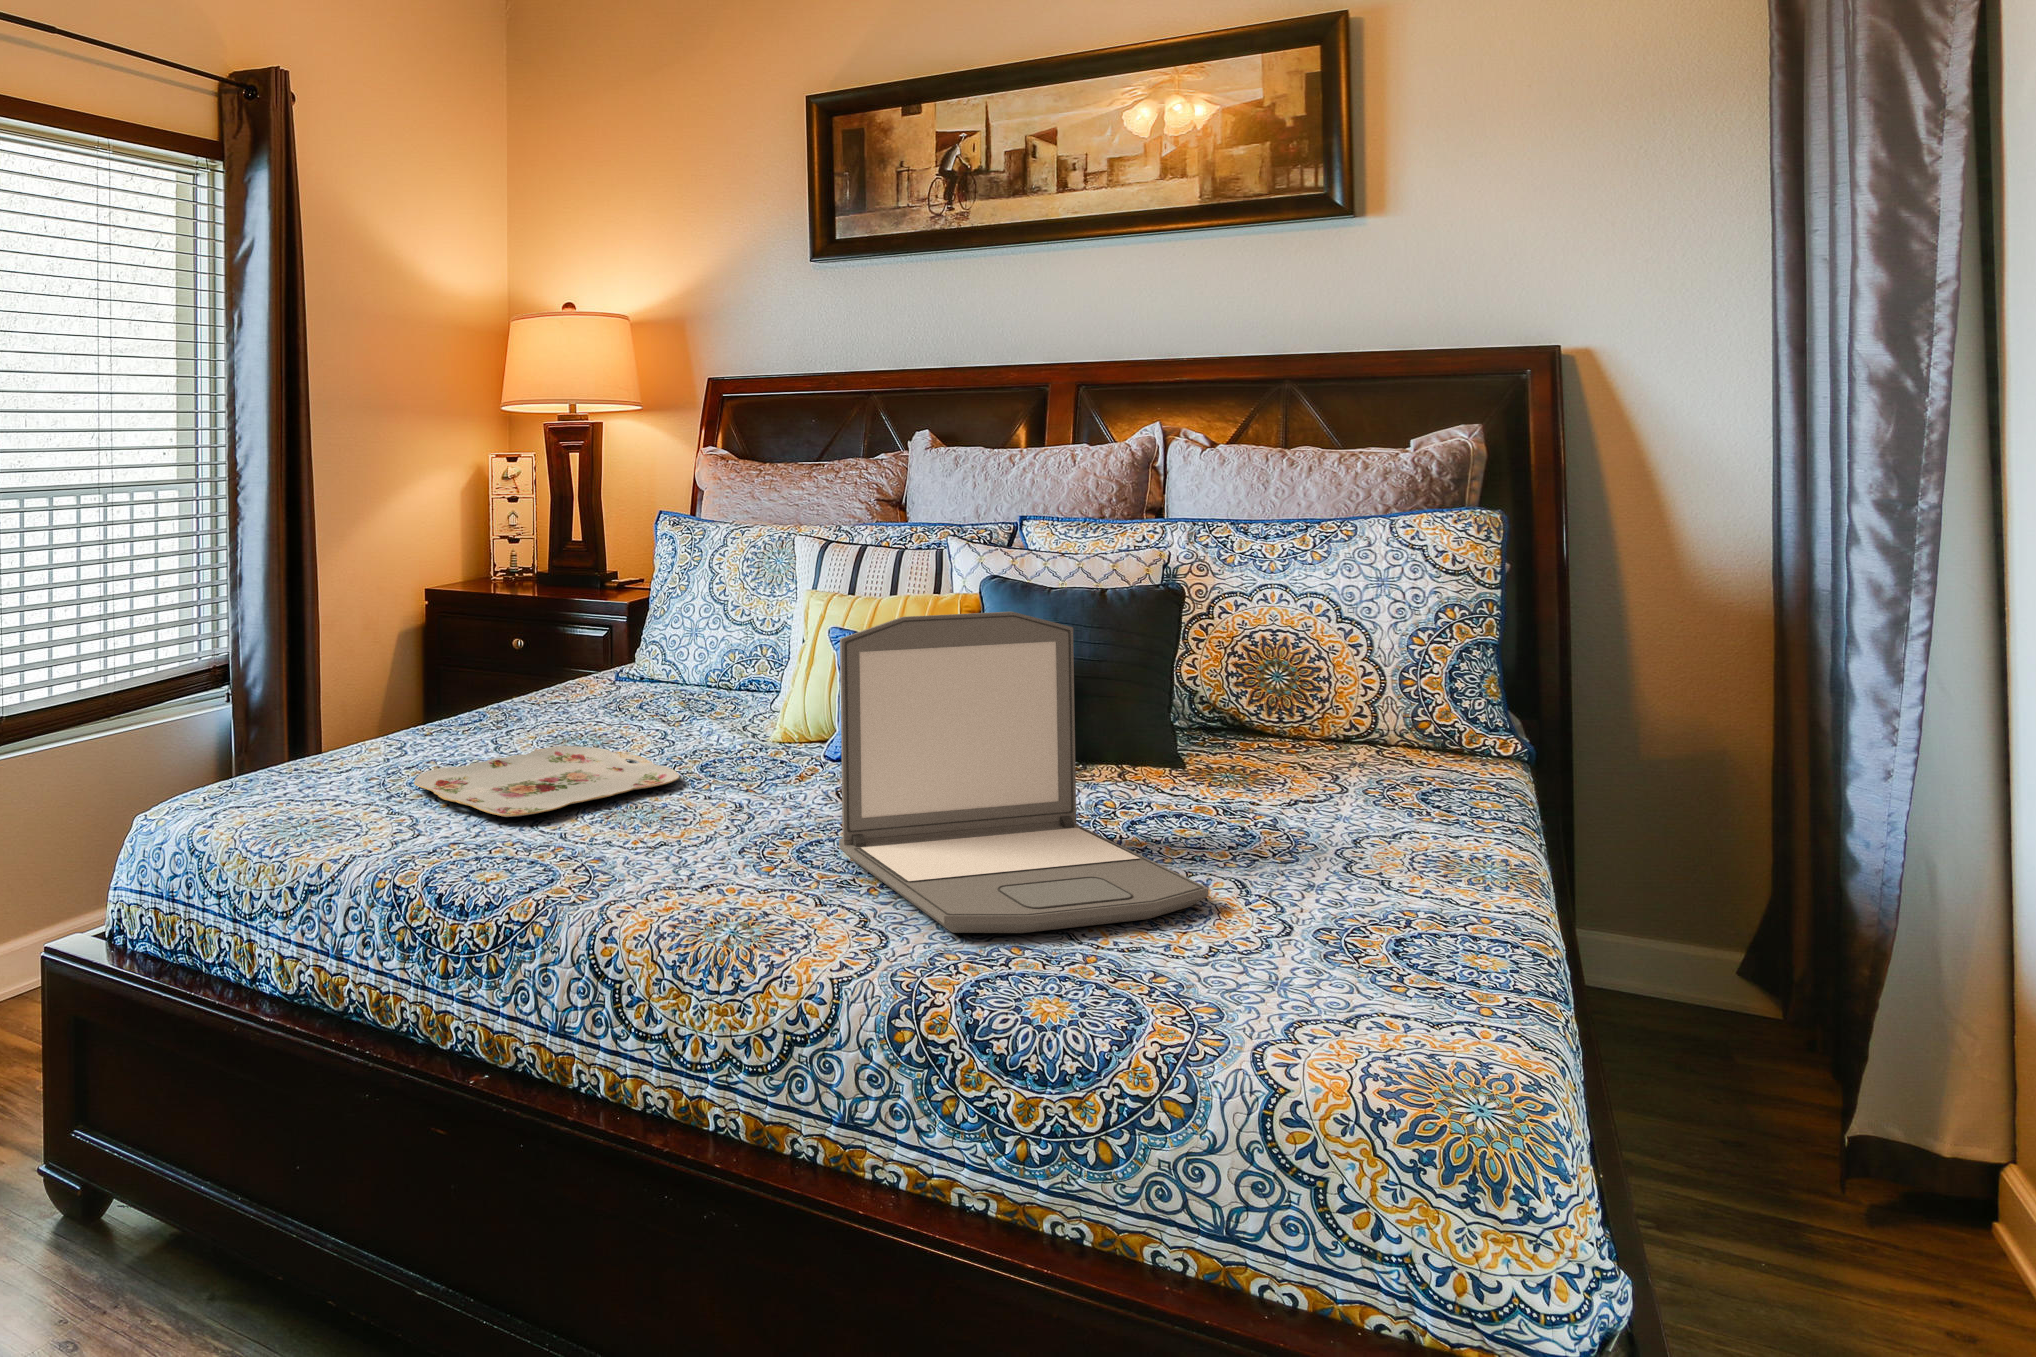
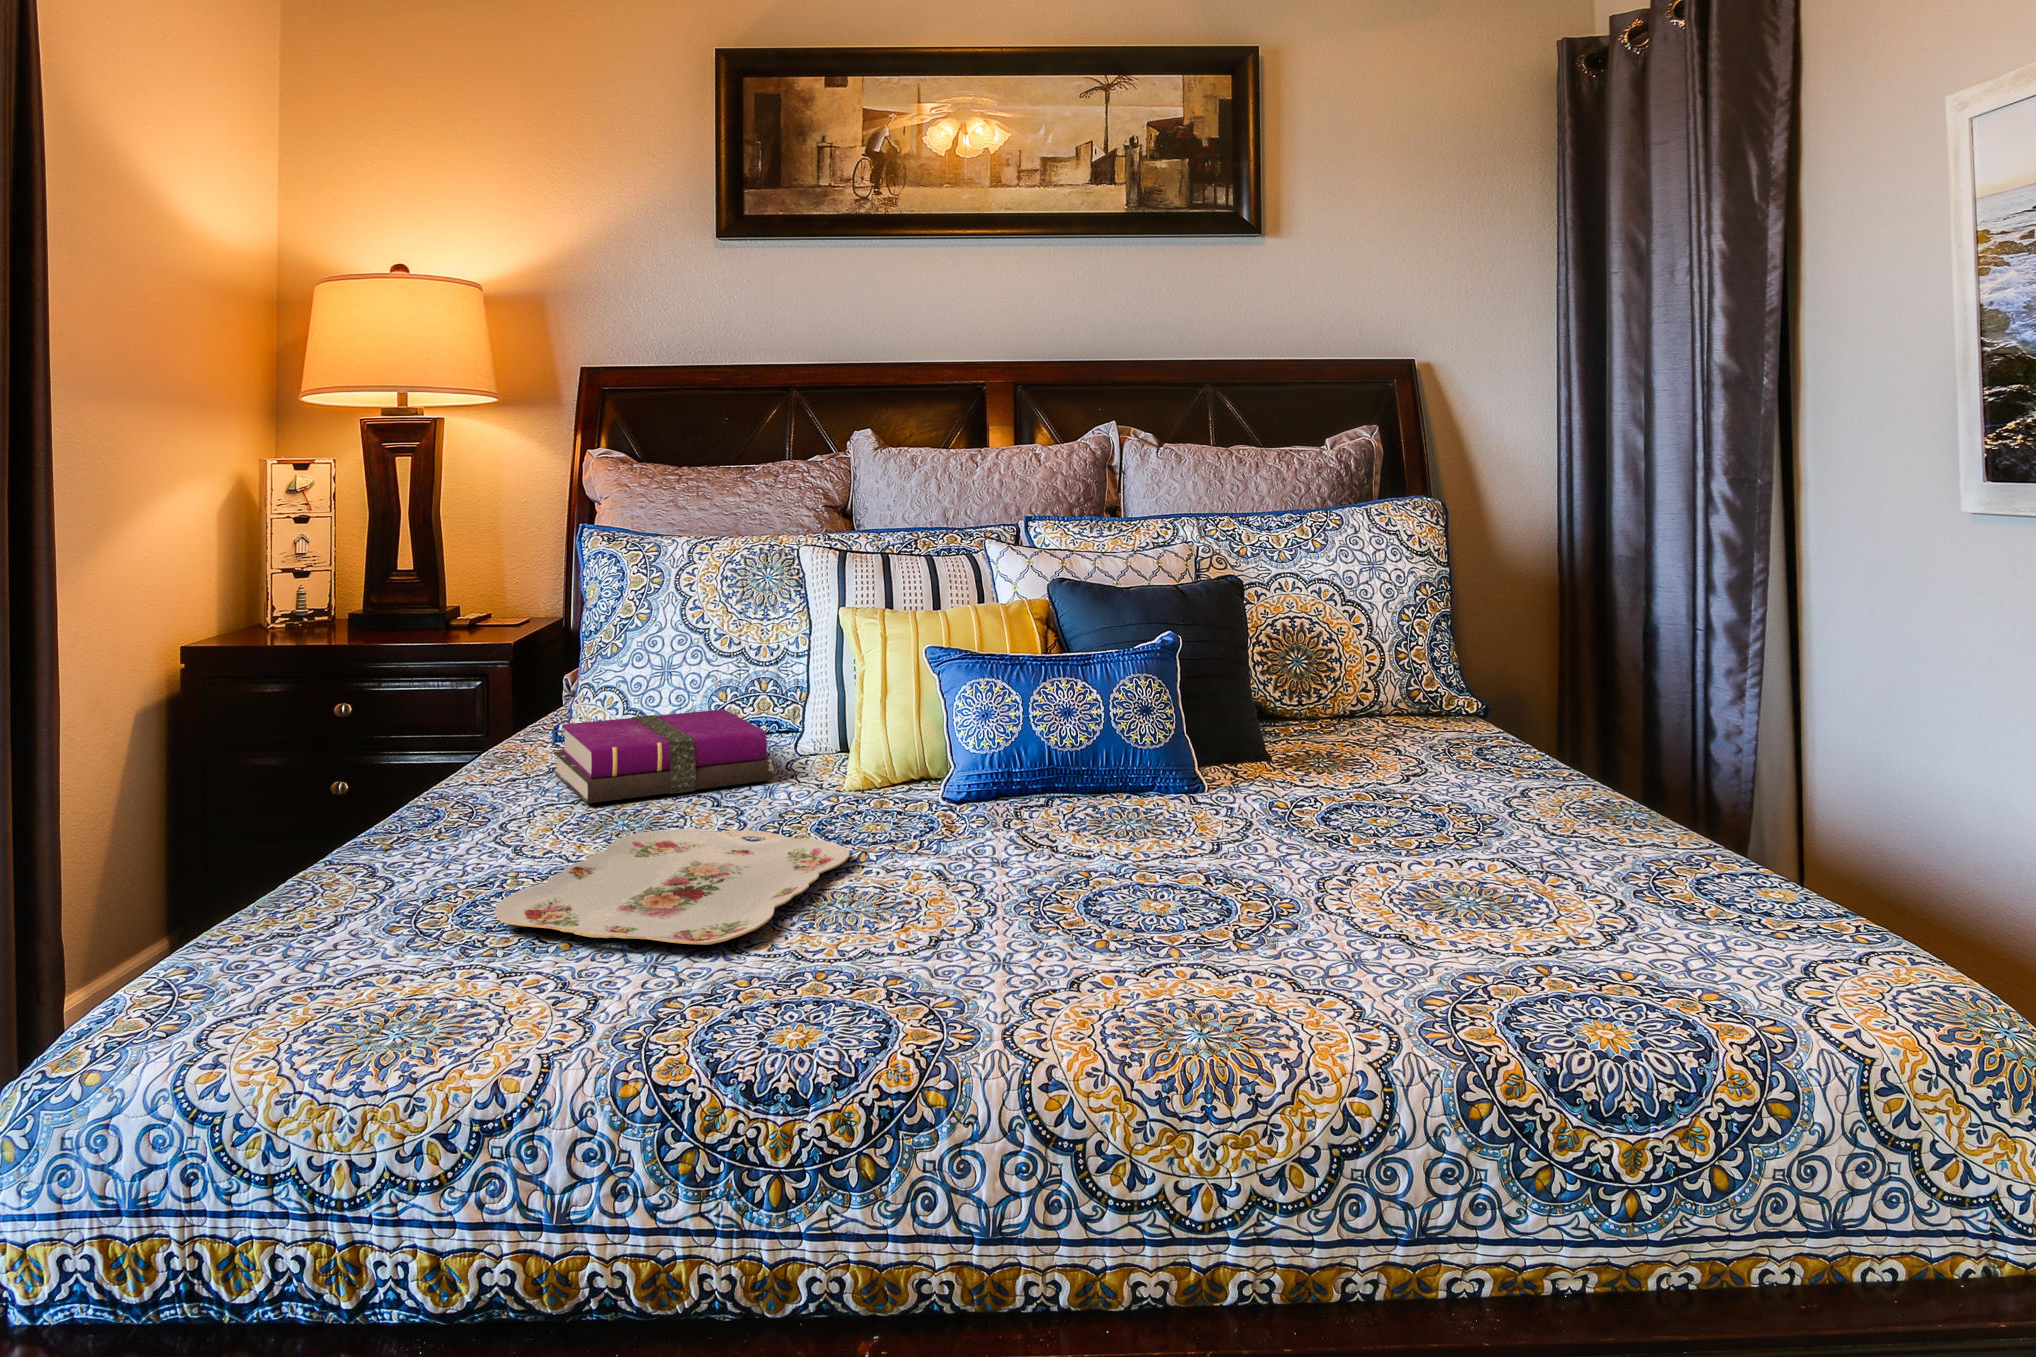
laptop: present [839,612,1208,933] -> none [1168,605,1541,973]
notebook: none [567,666,715,726] -> present [553,709,774,803]

